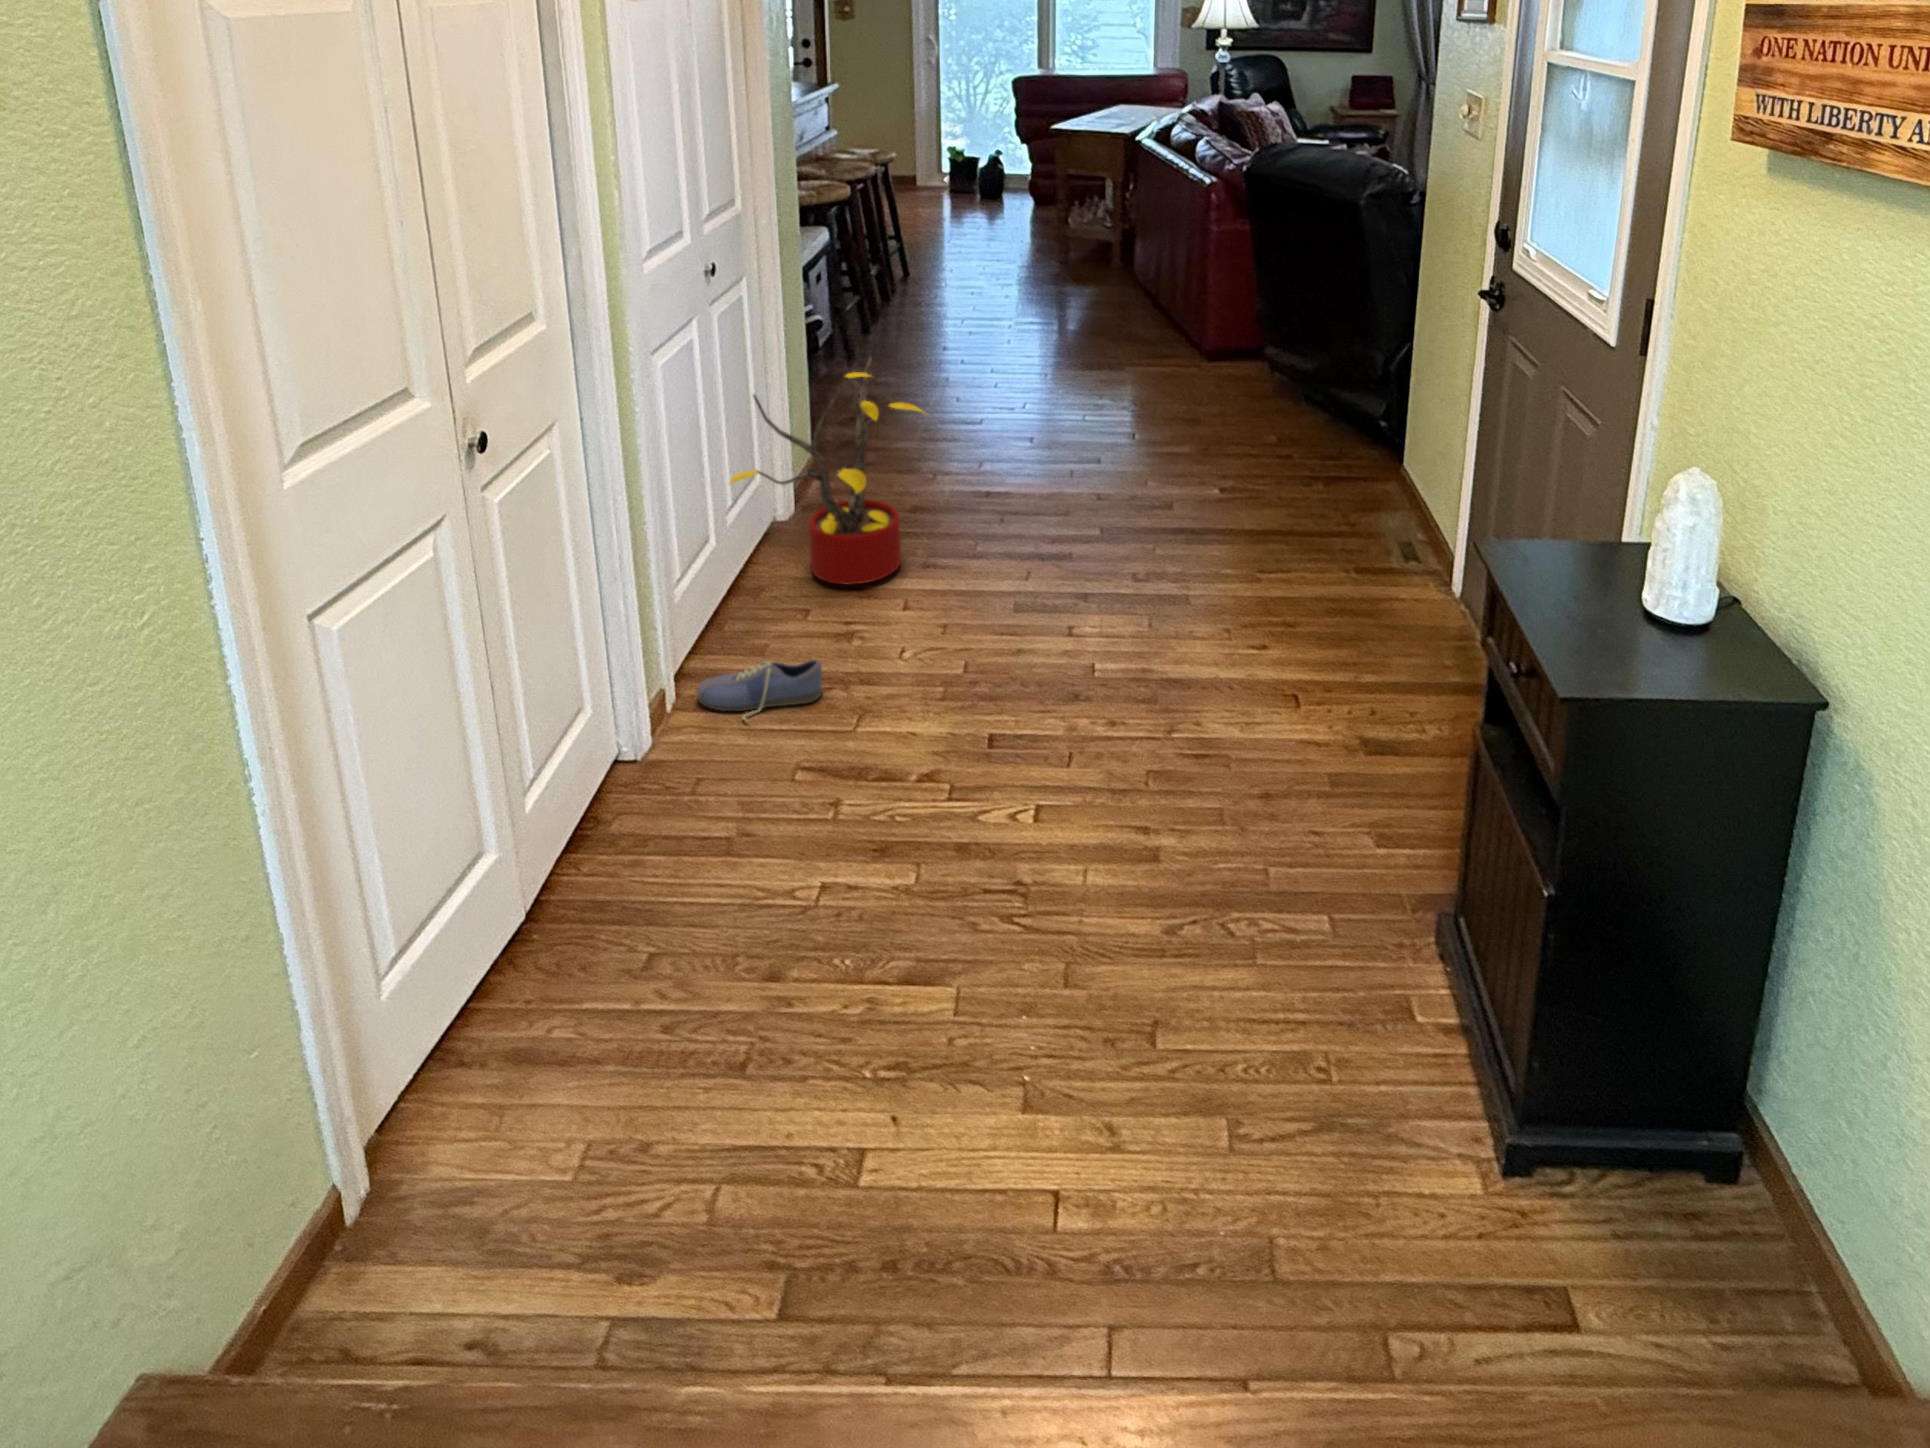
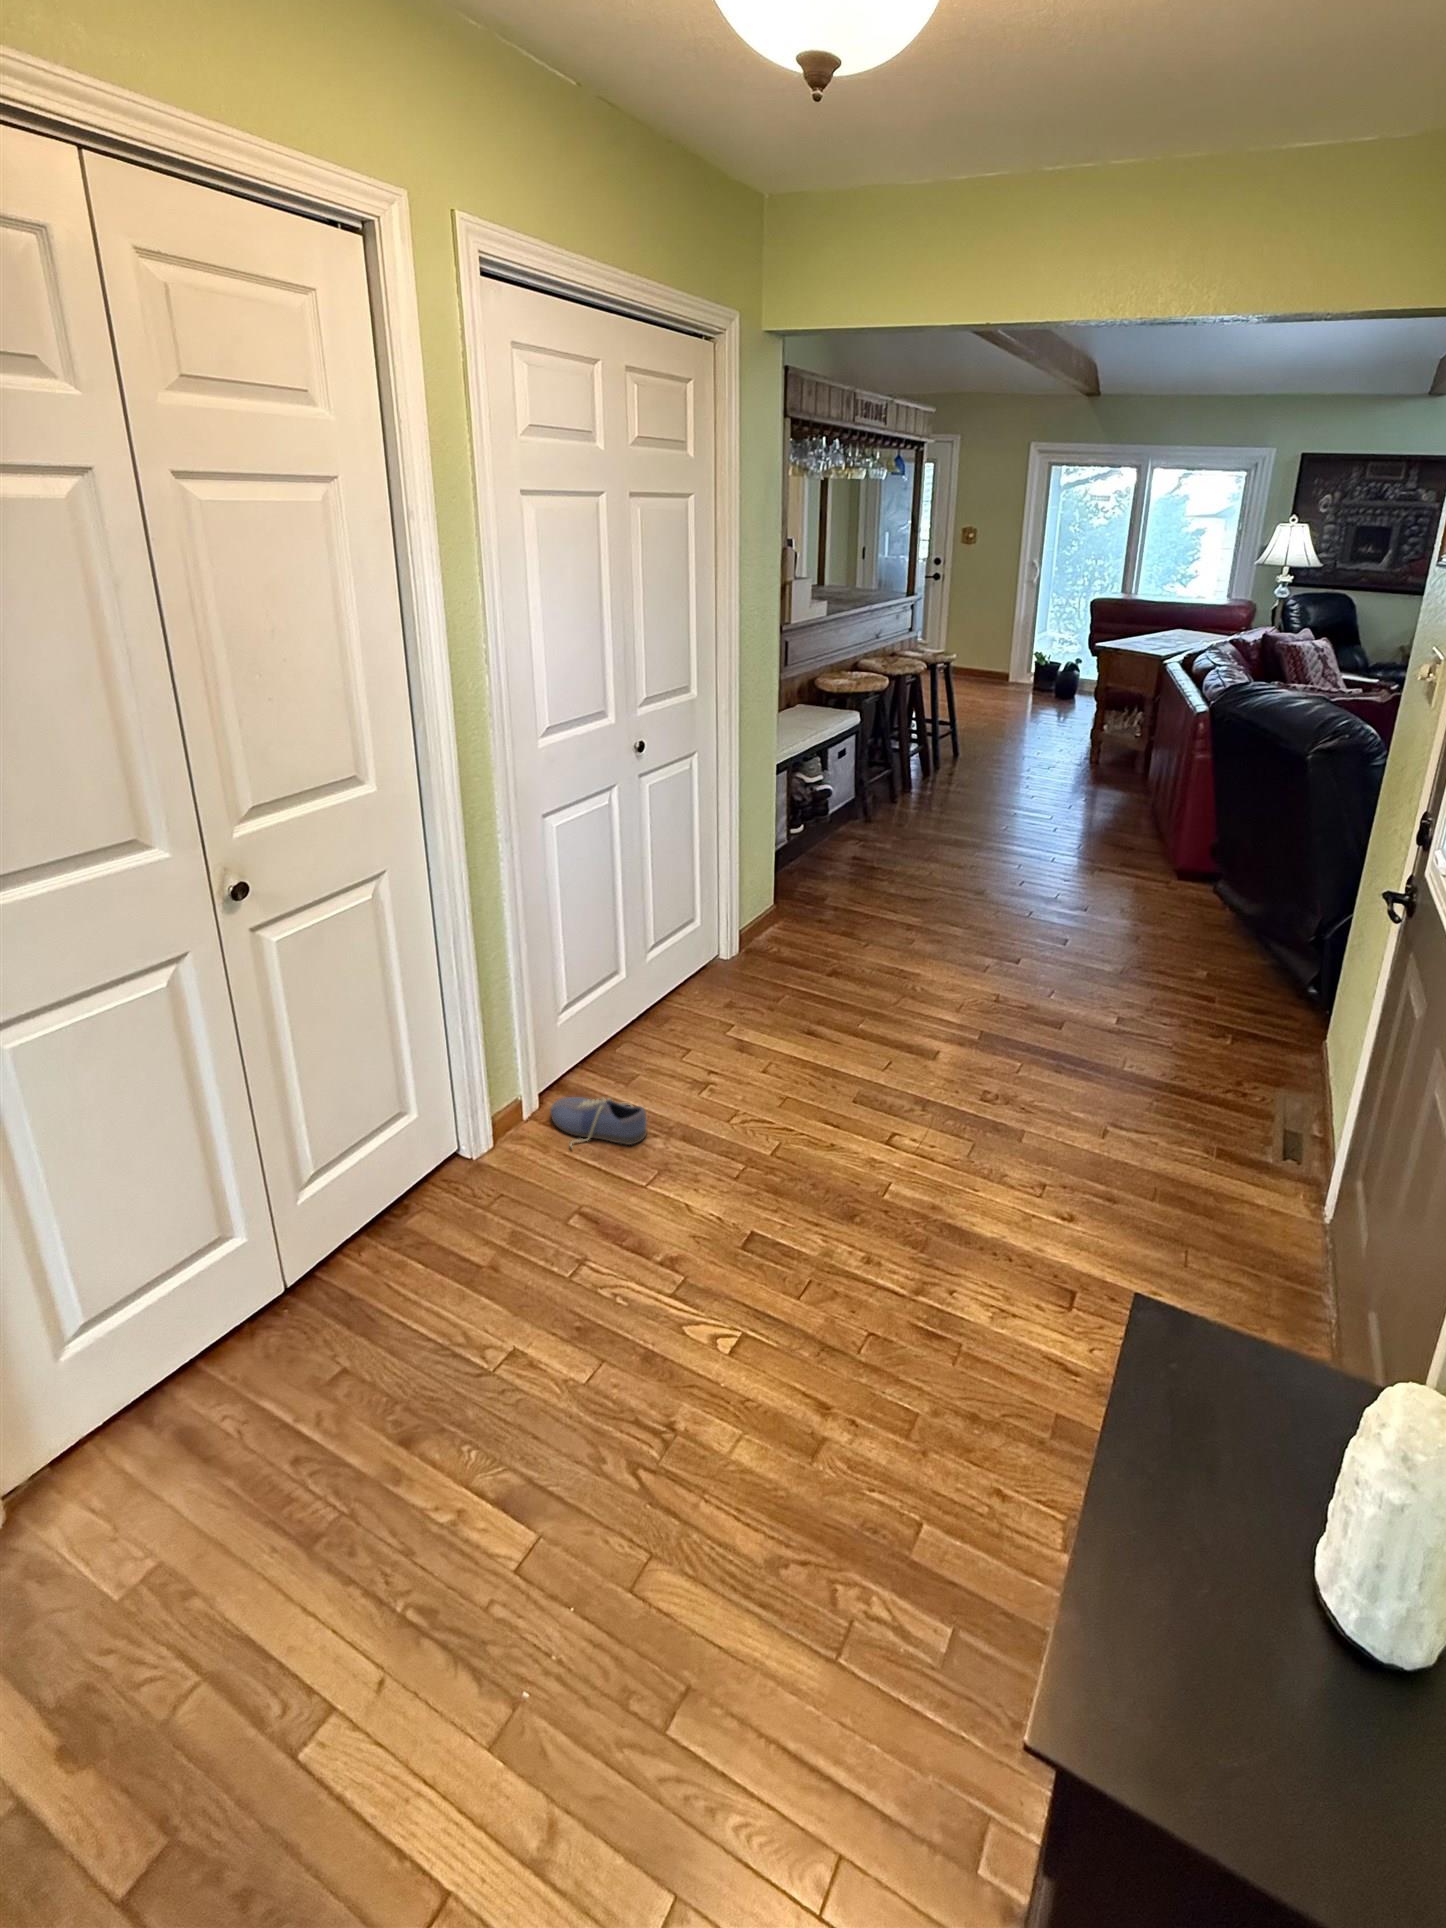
decorative plant: present [729,335,923,584] -> none [629,818,840,1037]

